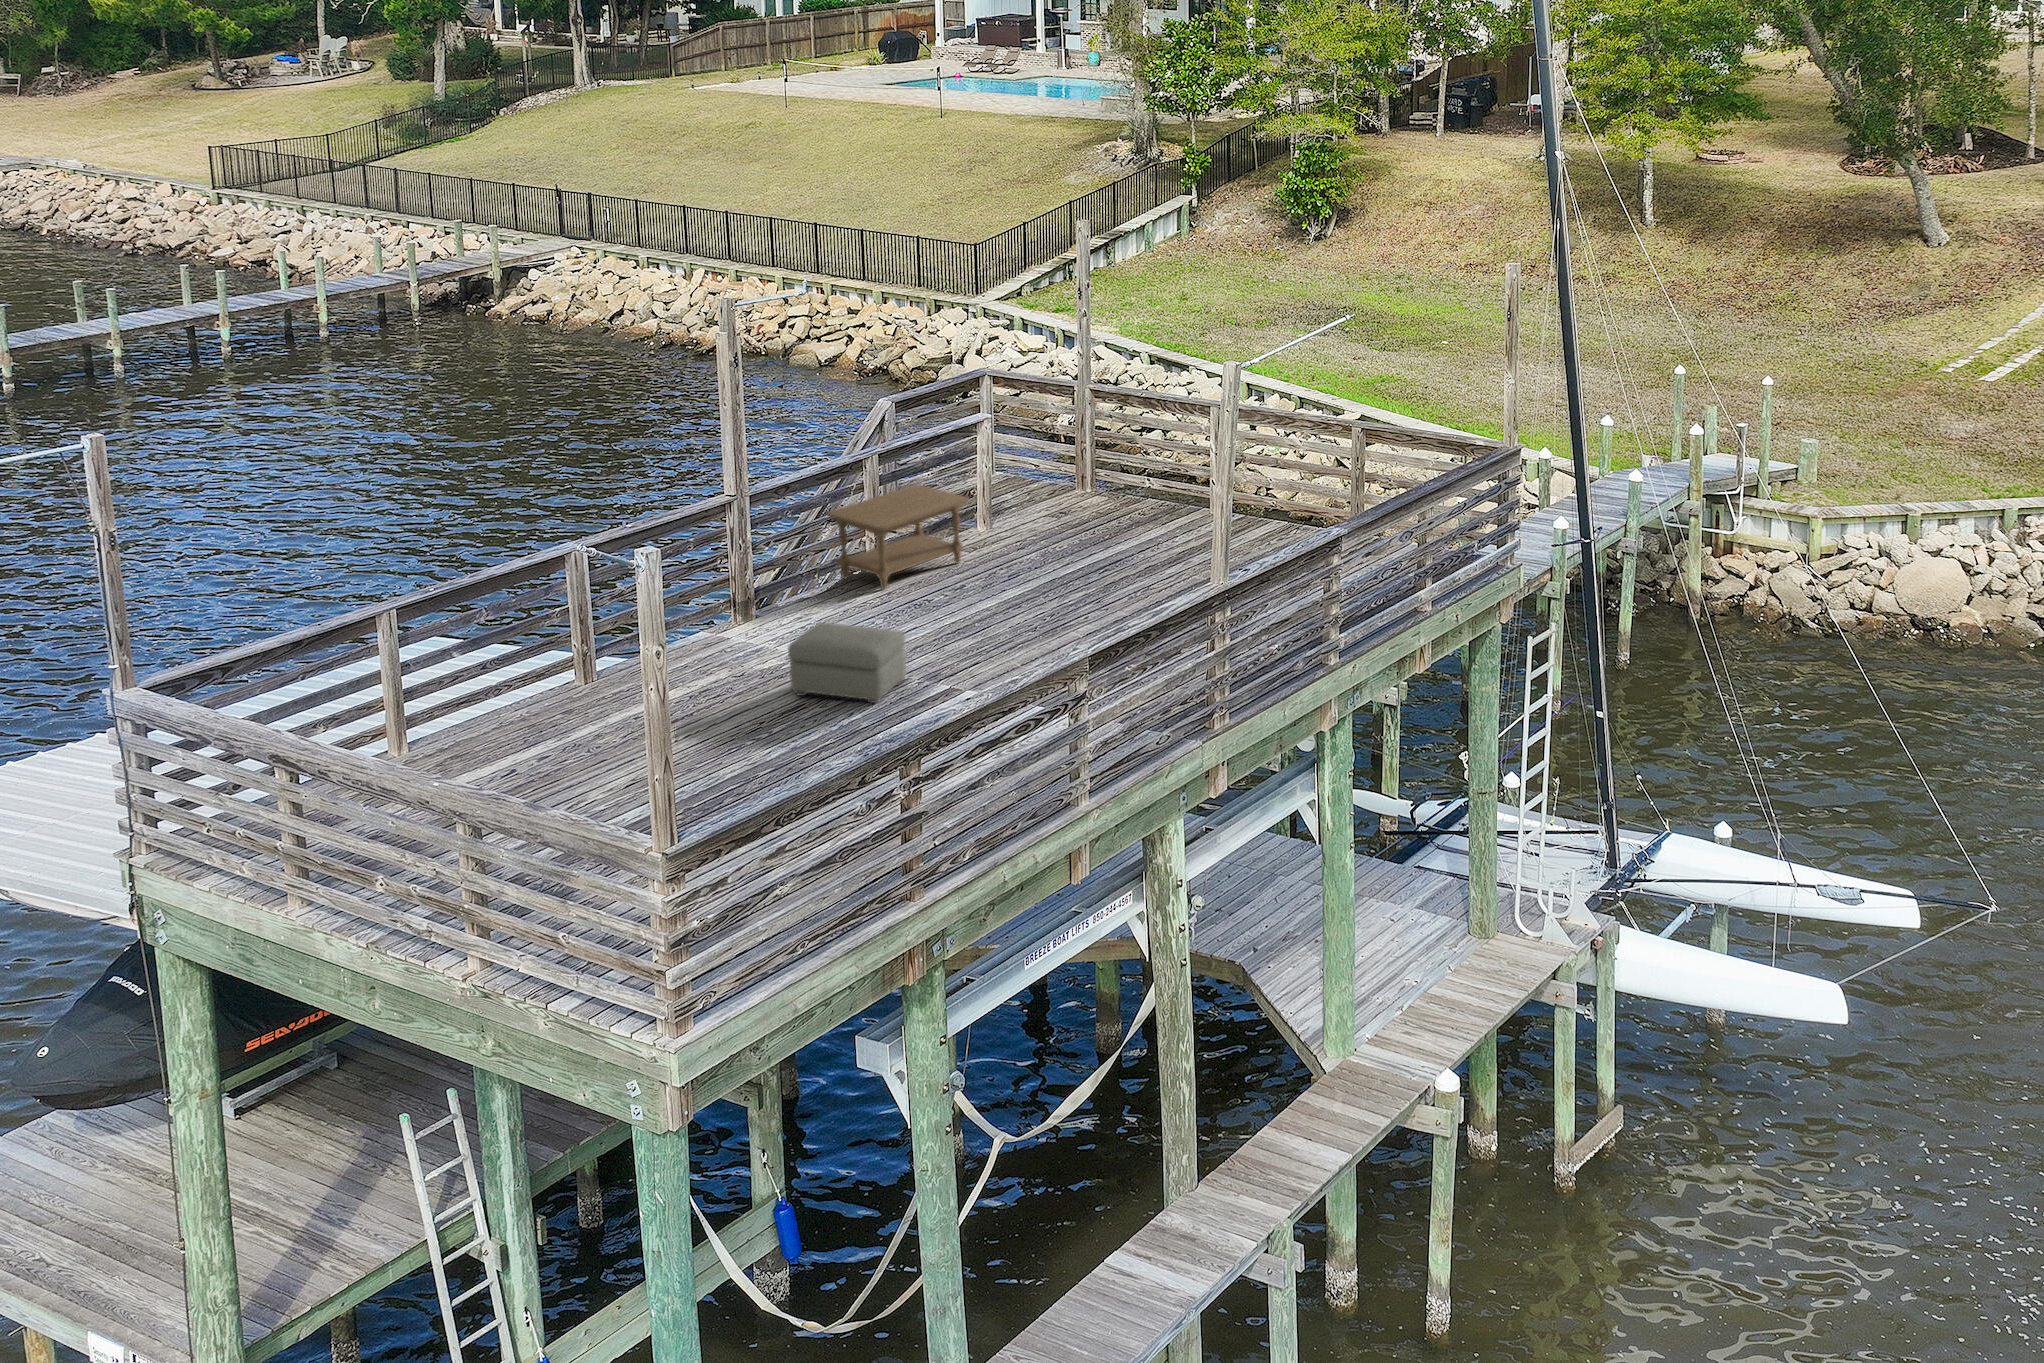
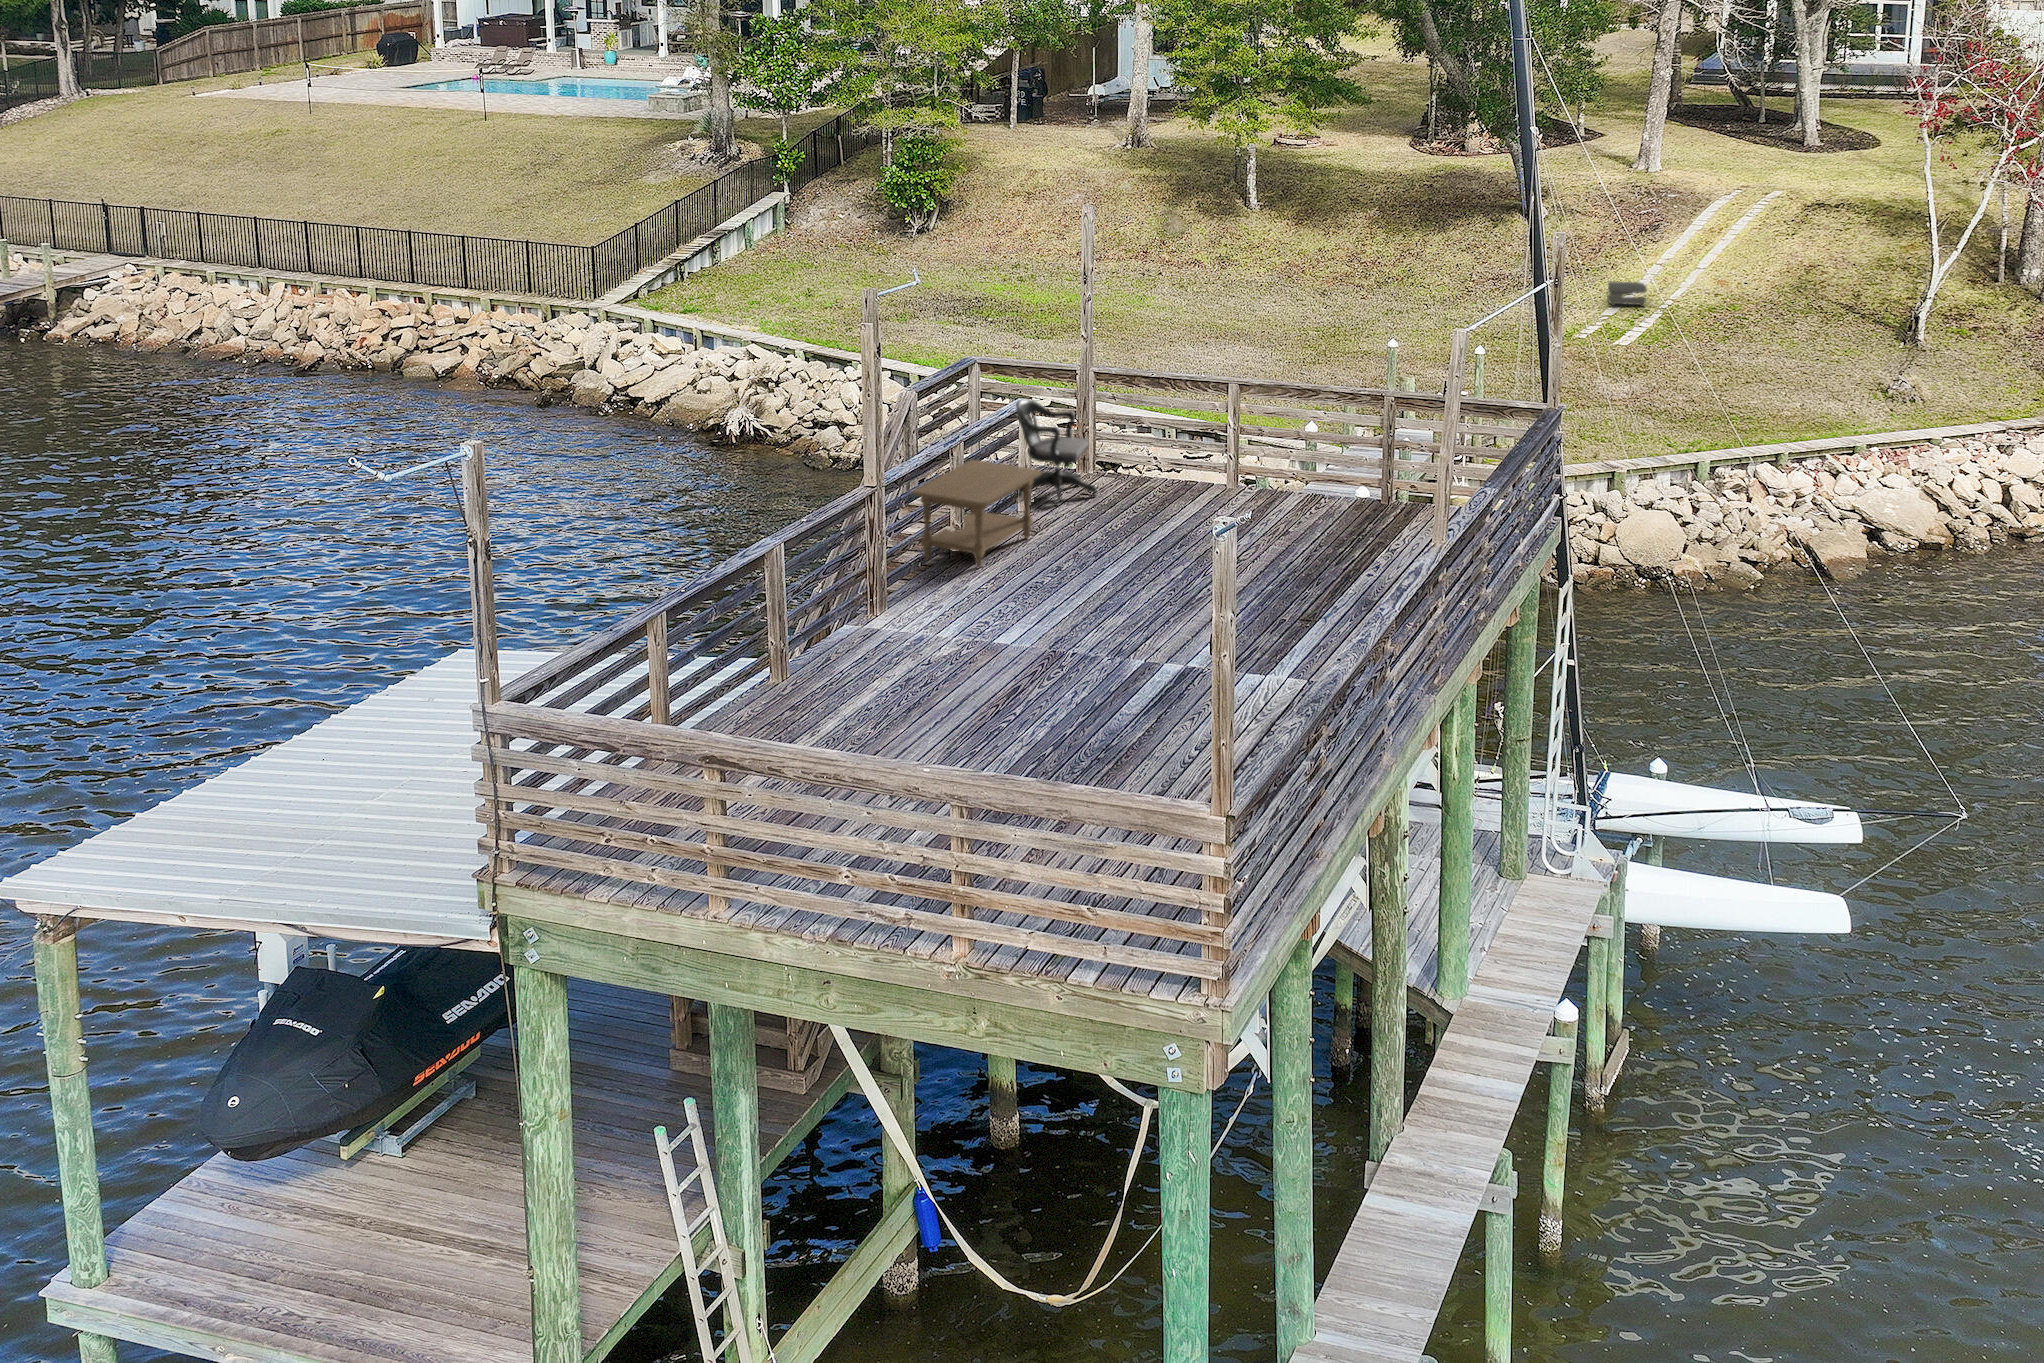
chair: none [990,427,1068,532] -> present [1016,399,1097,506]
ottoman: present [788,623,906,703] -> present [1607,281,1647,307]

